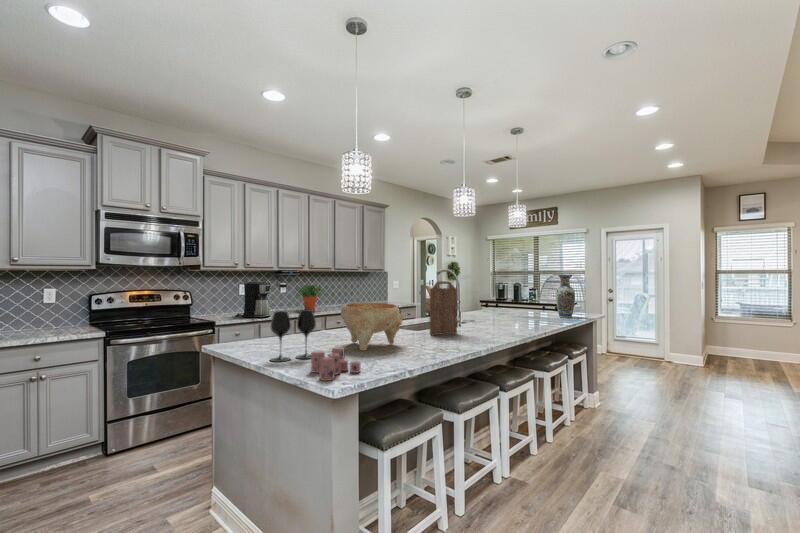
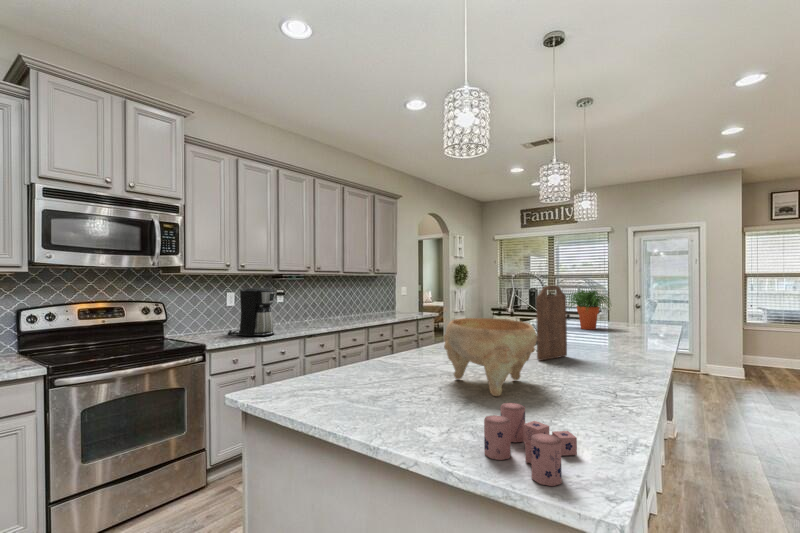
vase: present [556,275,575,318] -> none [630,276,655,328]
potted plant: present [298,285,323,312] -> present [569,290,611,330]
wine glass: present [270,310,316,362] -> none [374,336,444,431]

